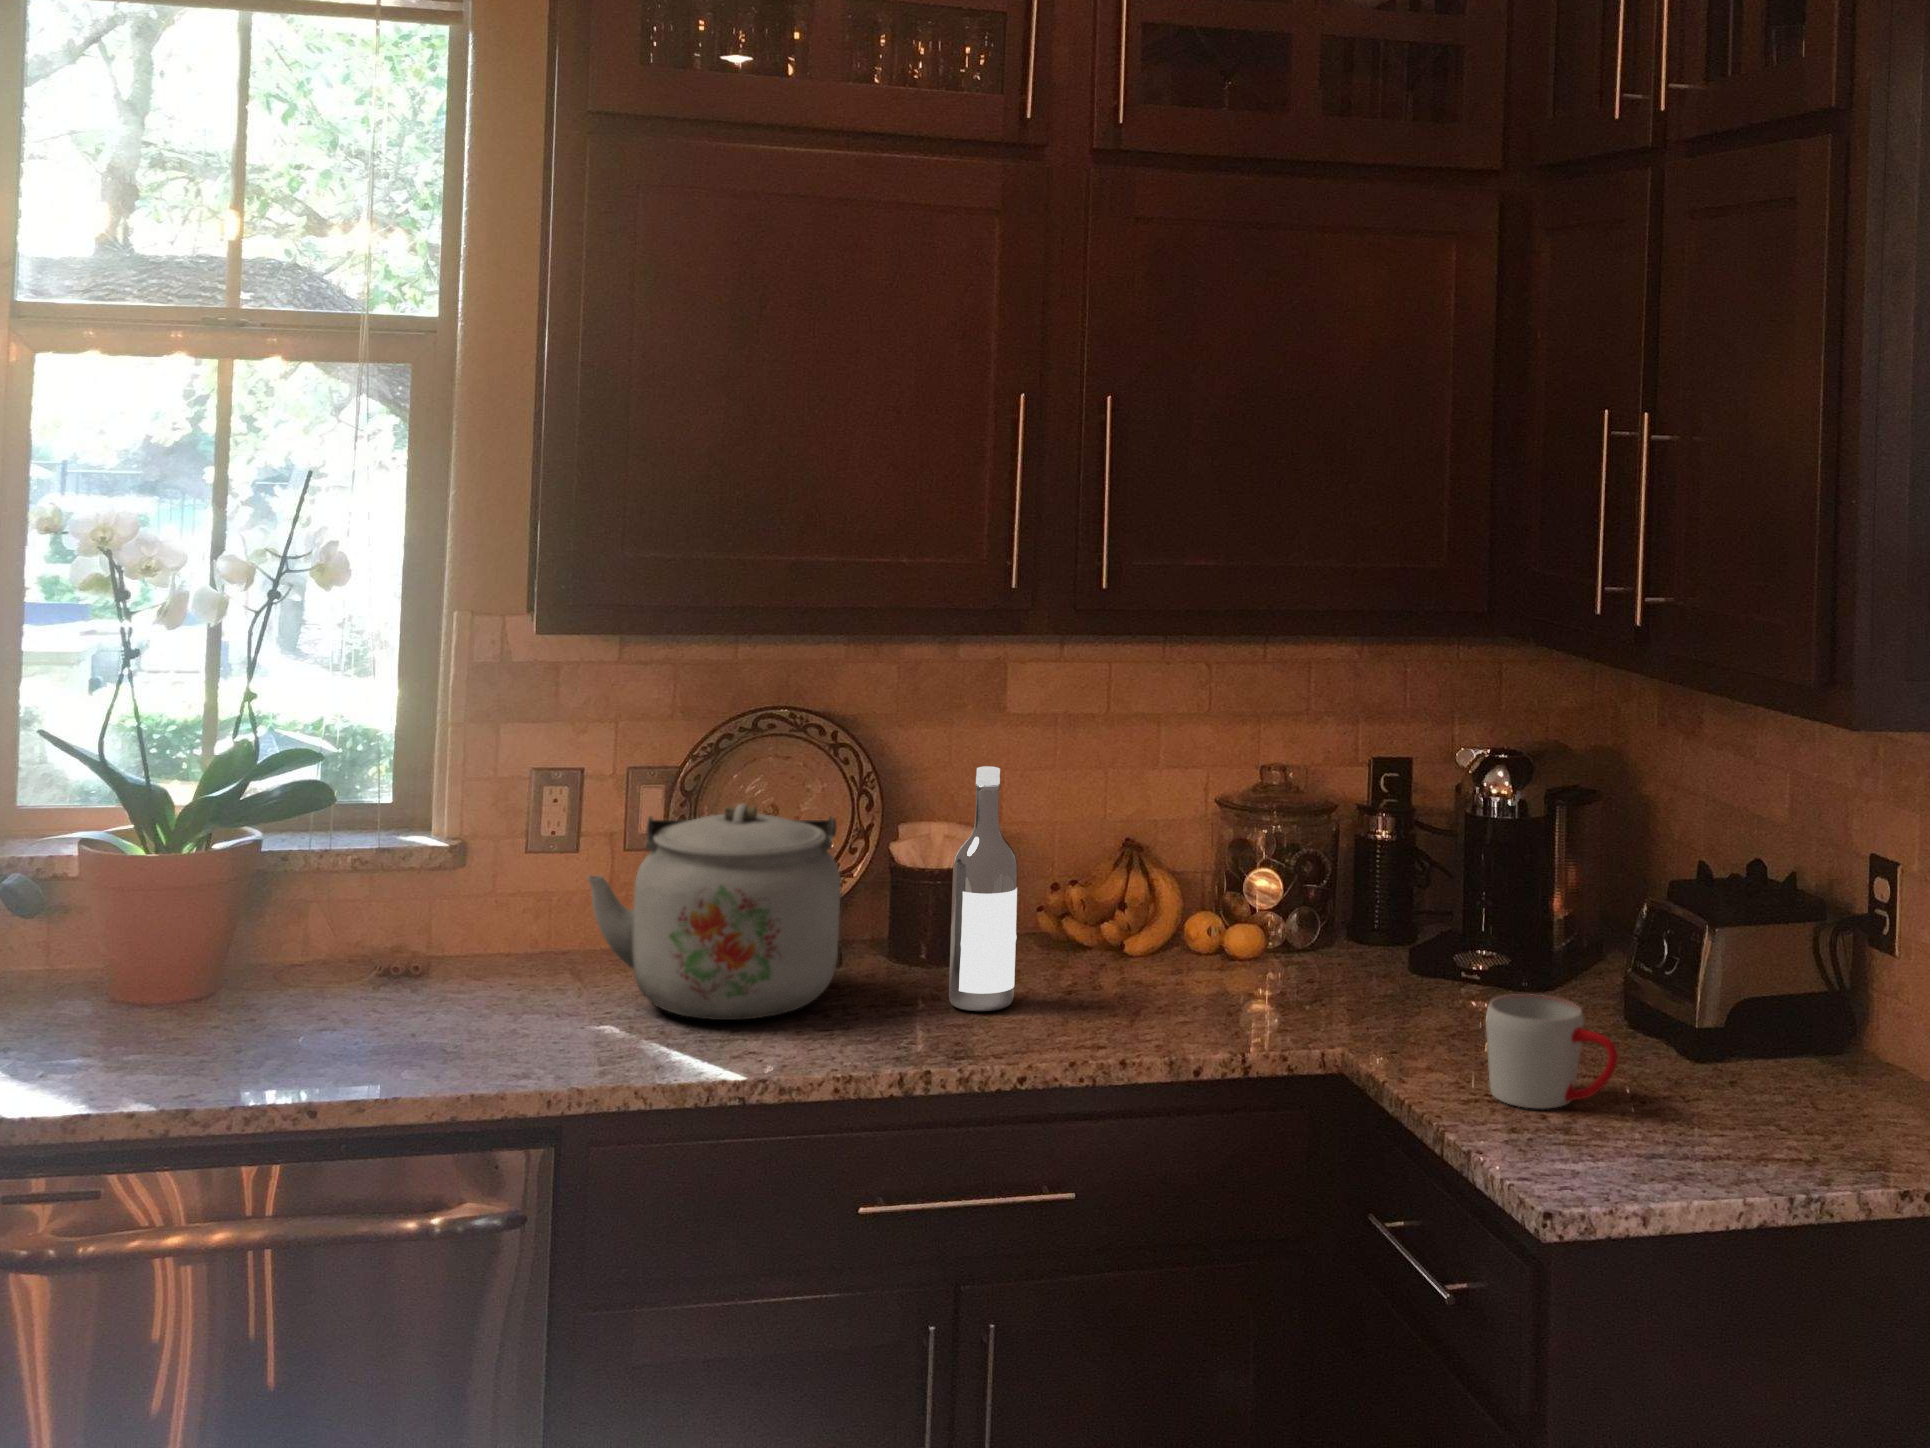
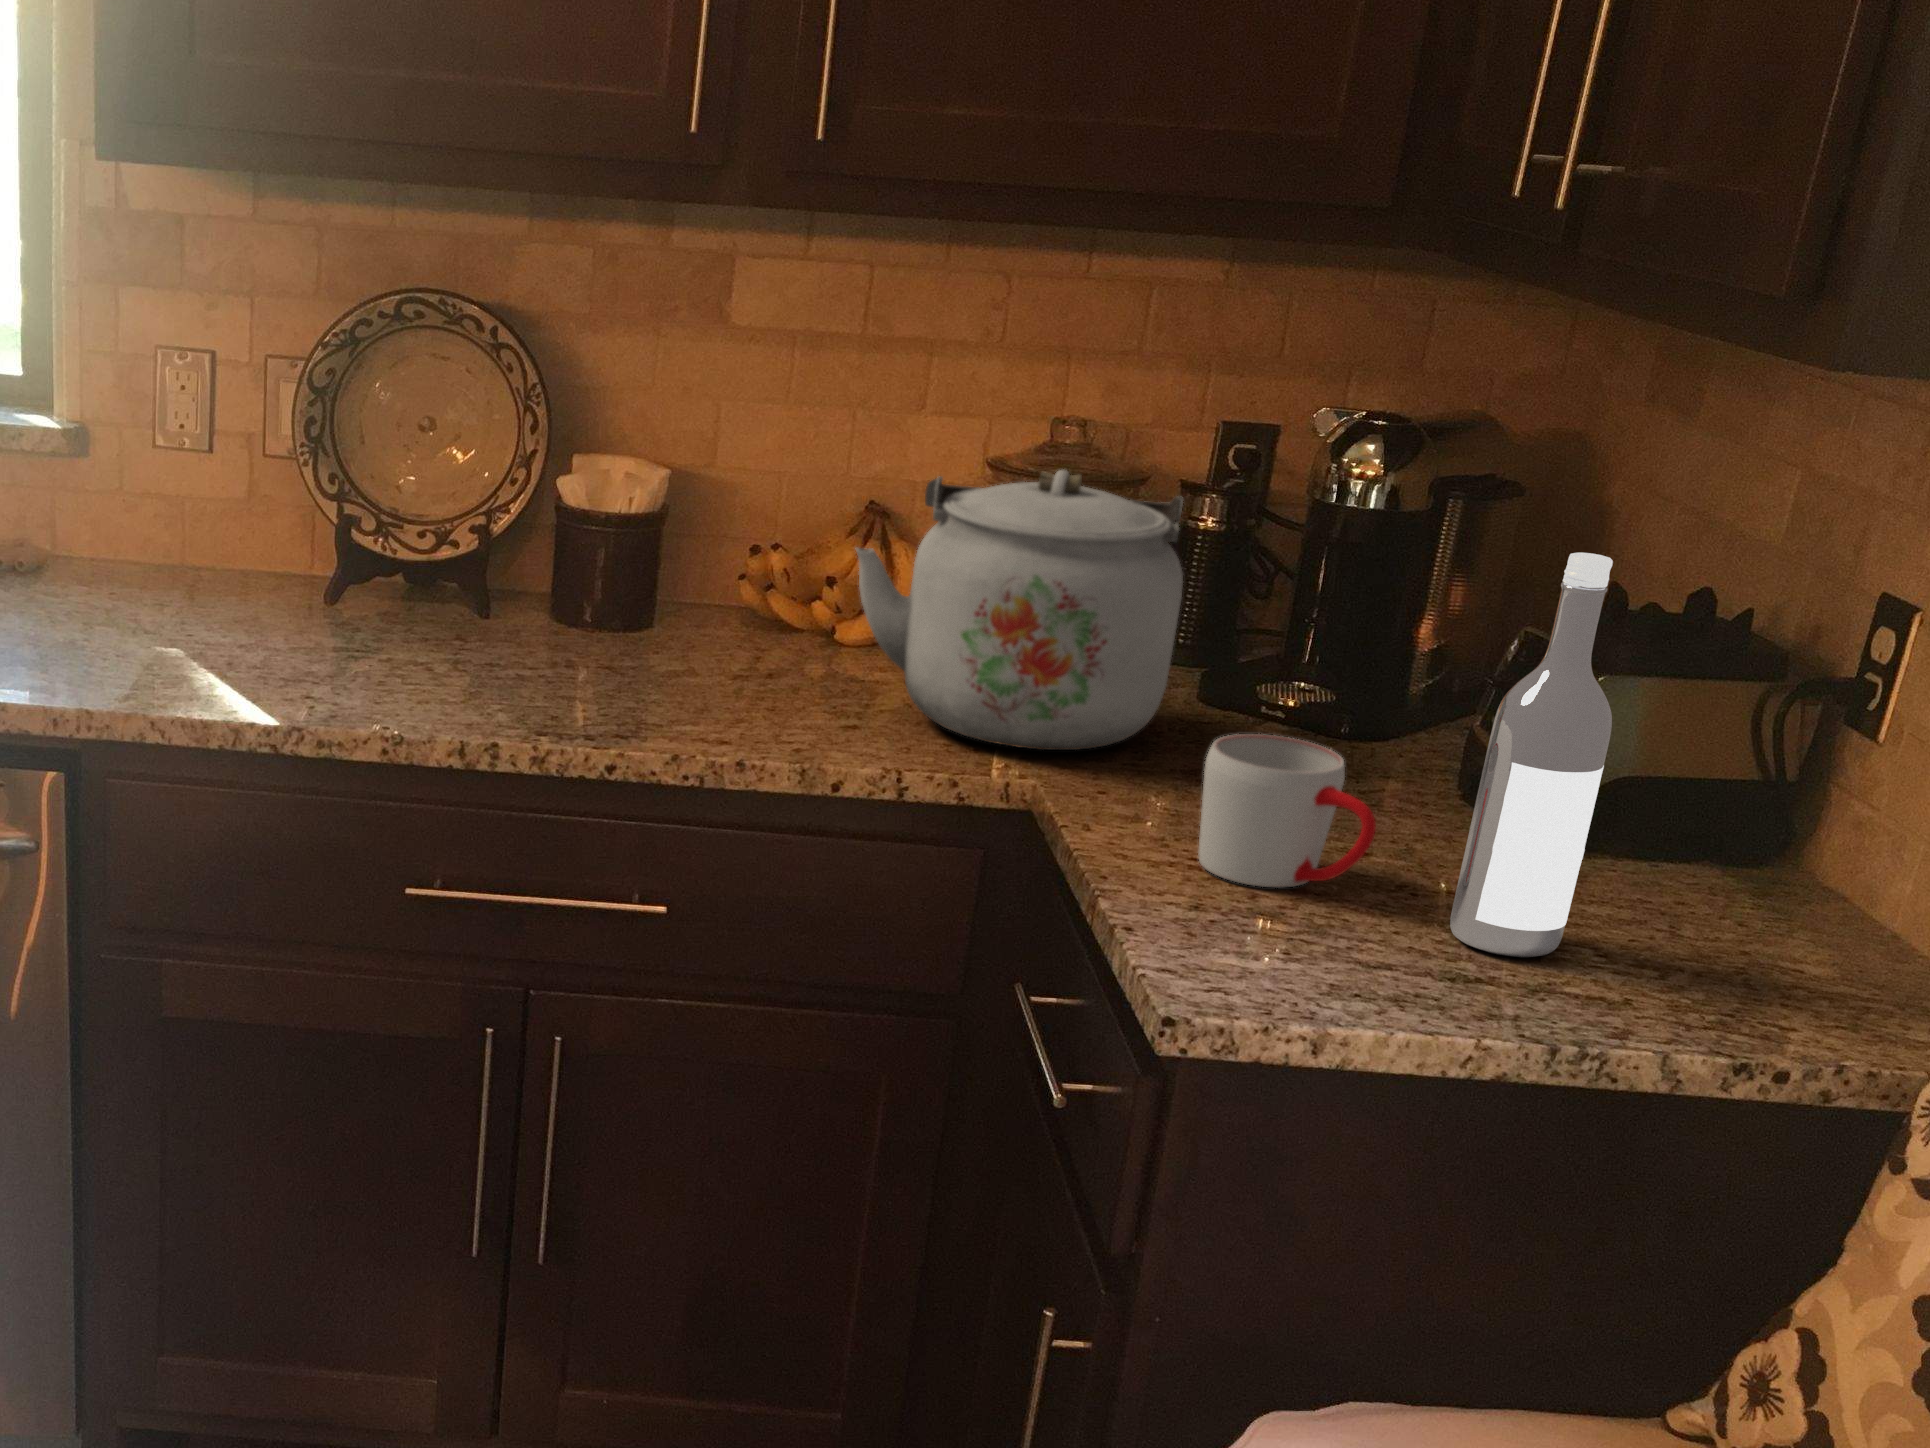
wine bottle: present [949,766,1017,1011] -> present [1450,553,1613,957]
kettle: present [588,804,841,1020] -> present [856,470,1183,750]

